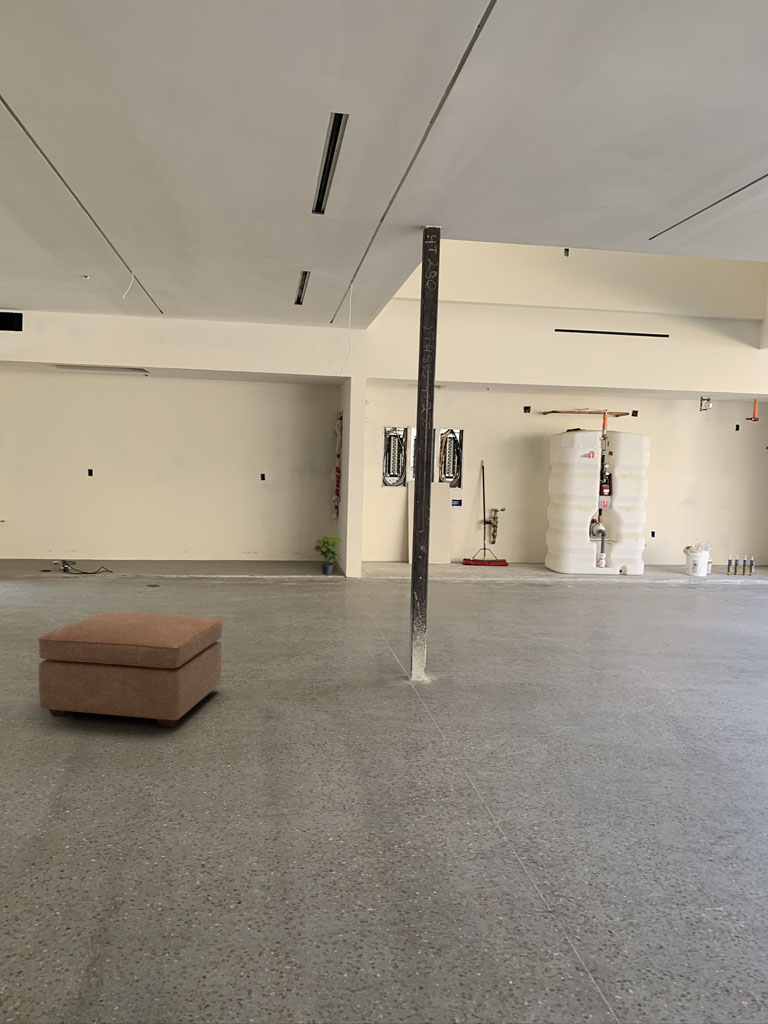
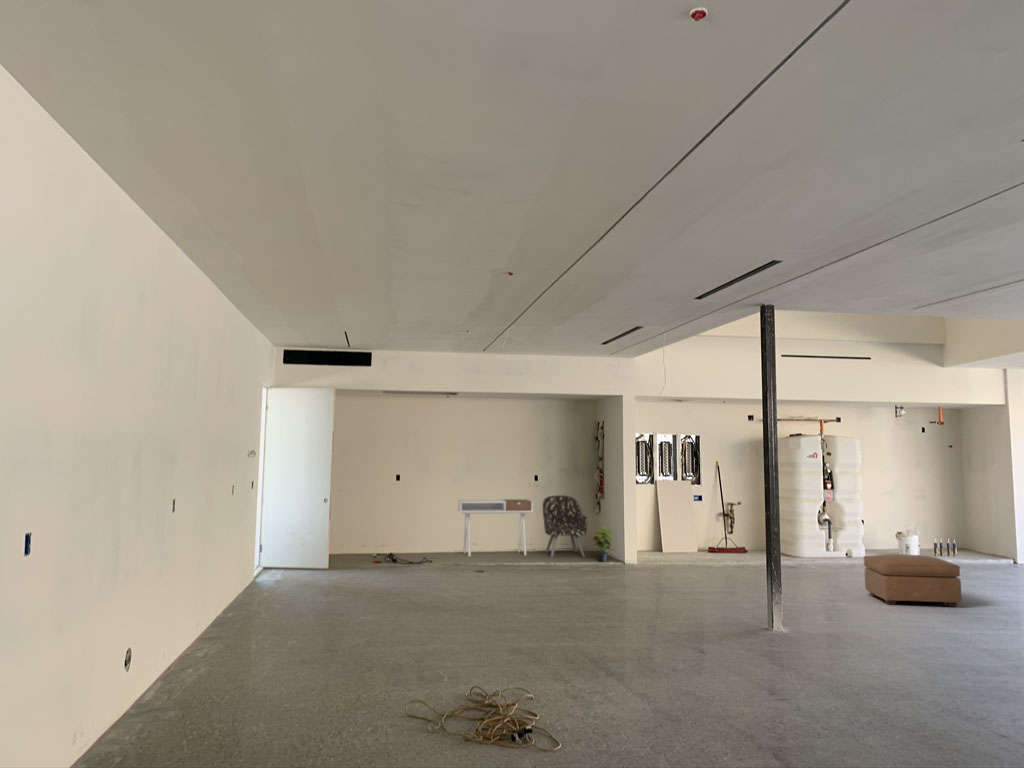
armchair: none [269,498,318,568] -> present [543,495,587,558]
desk: none [166,500,257,565] -> present [458,499,533,556]
ottoman: present [38,612,222,727] -> present [864,554,962,607]

